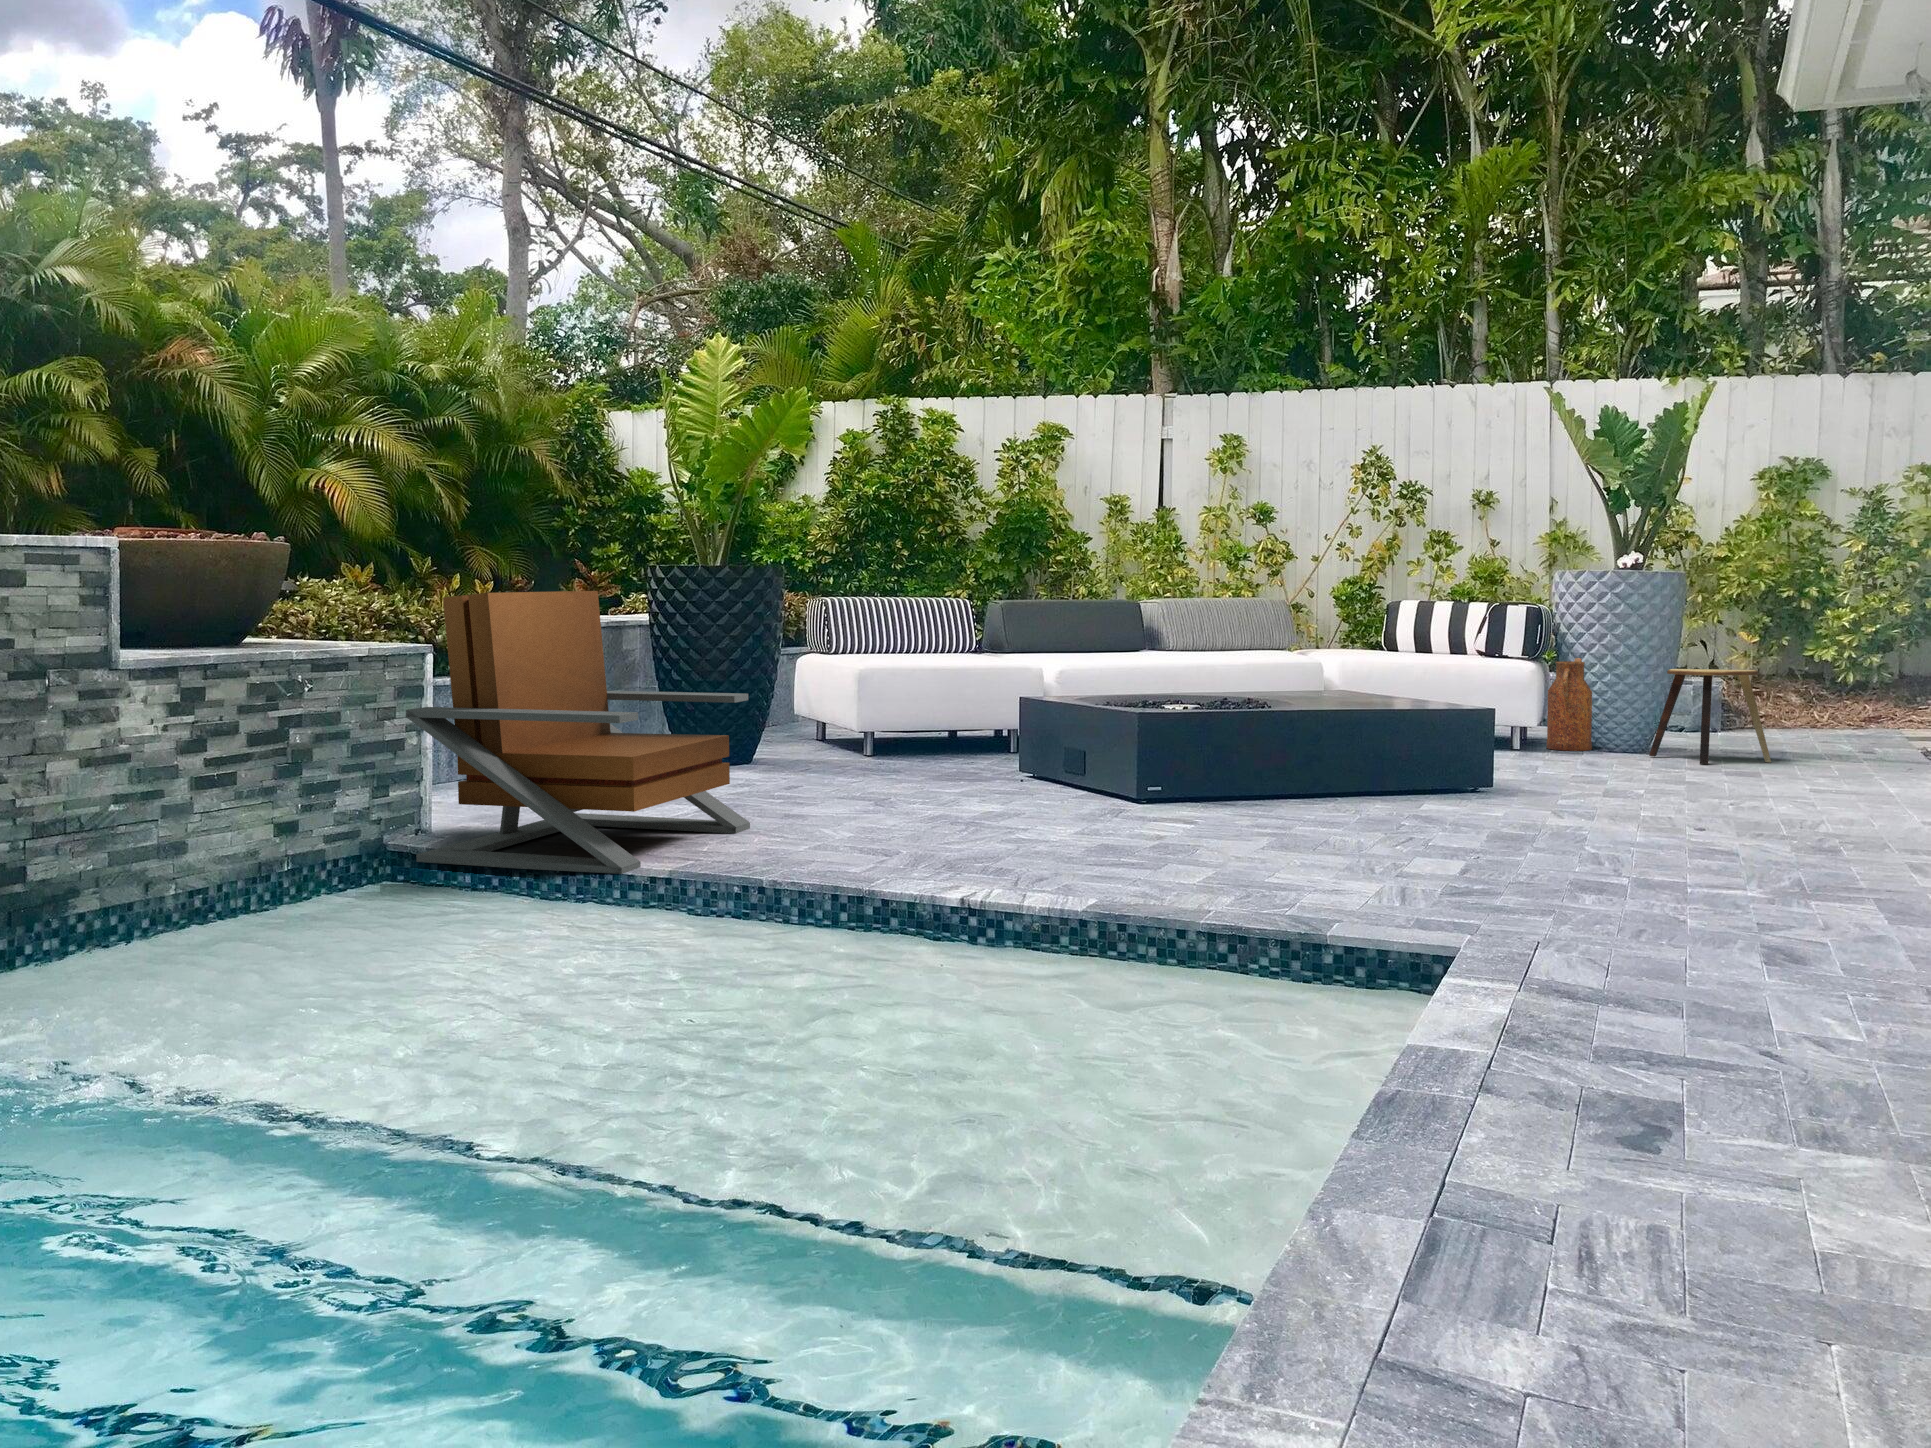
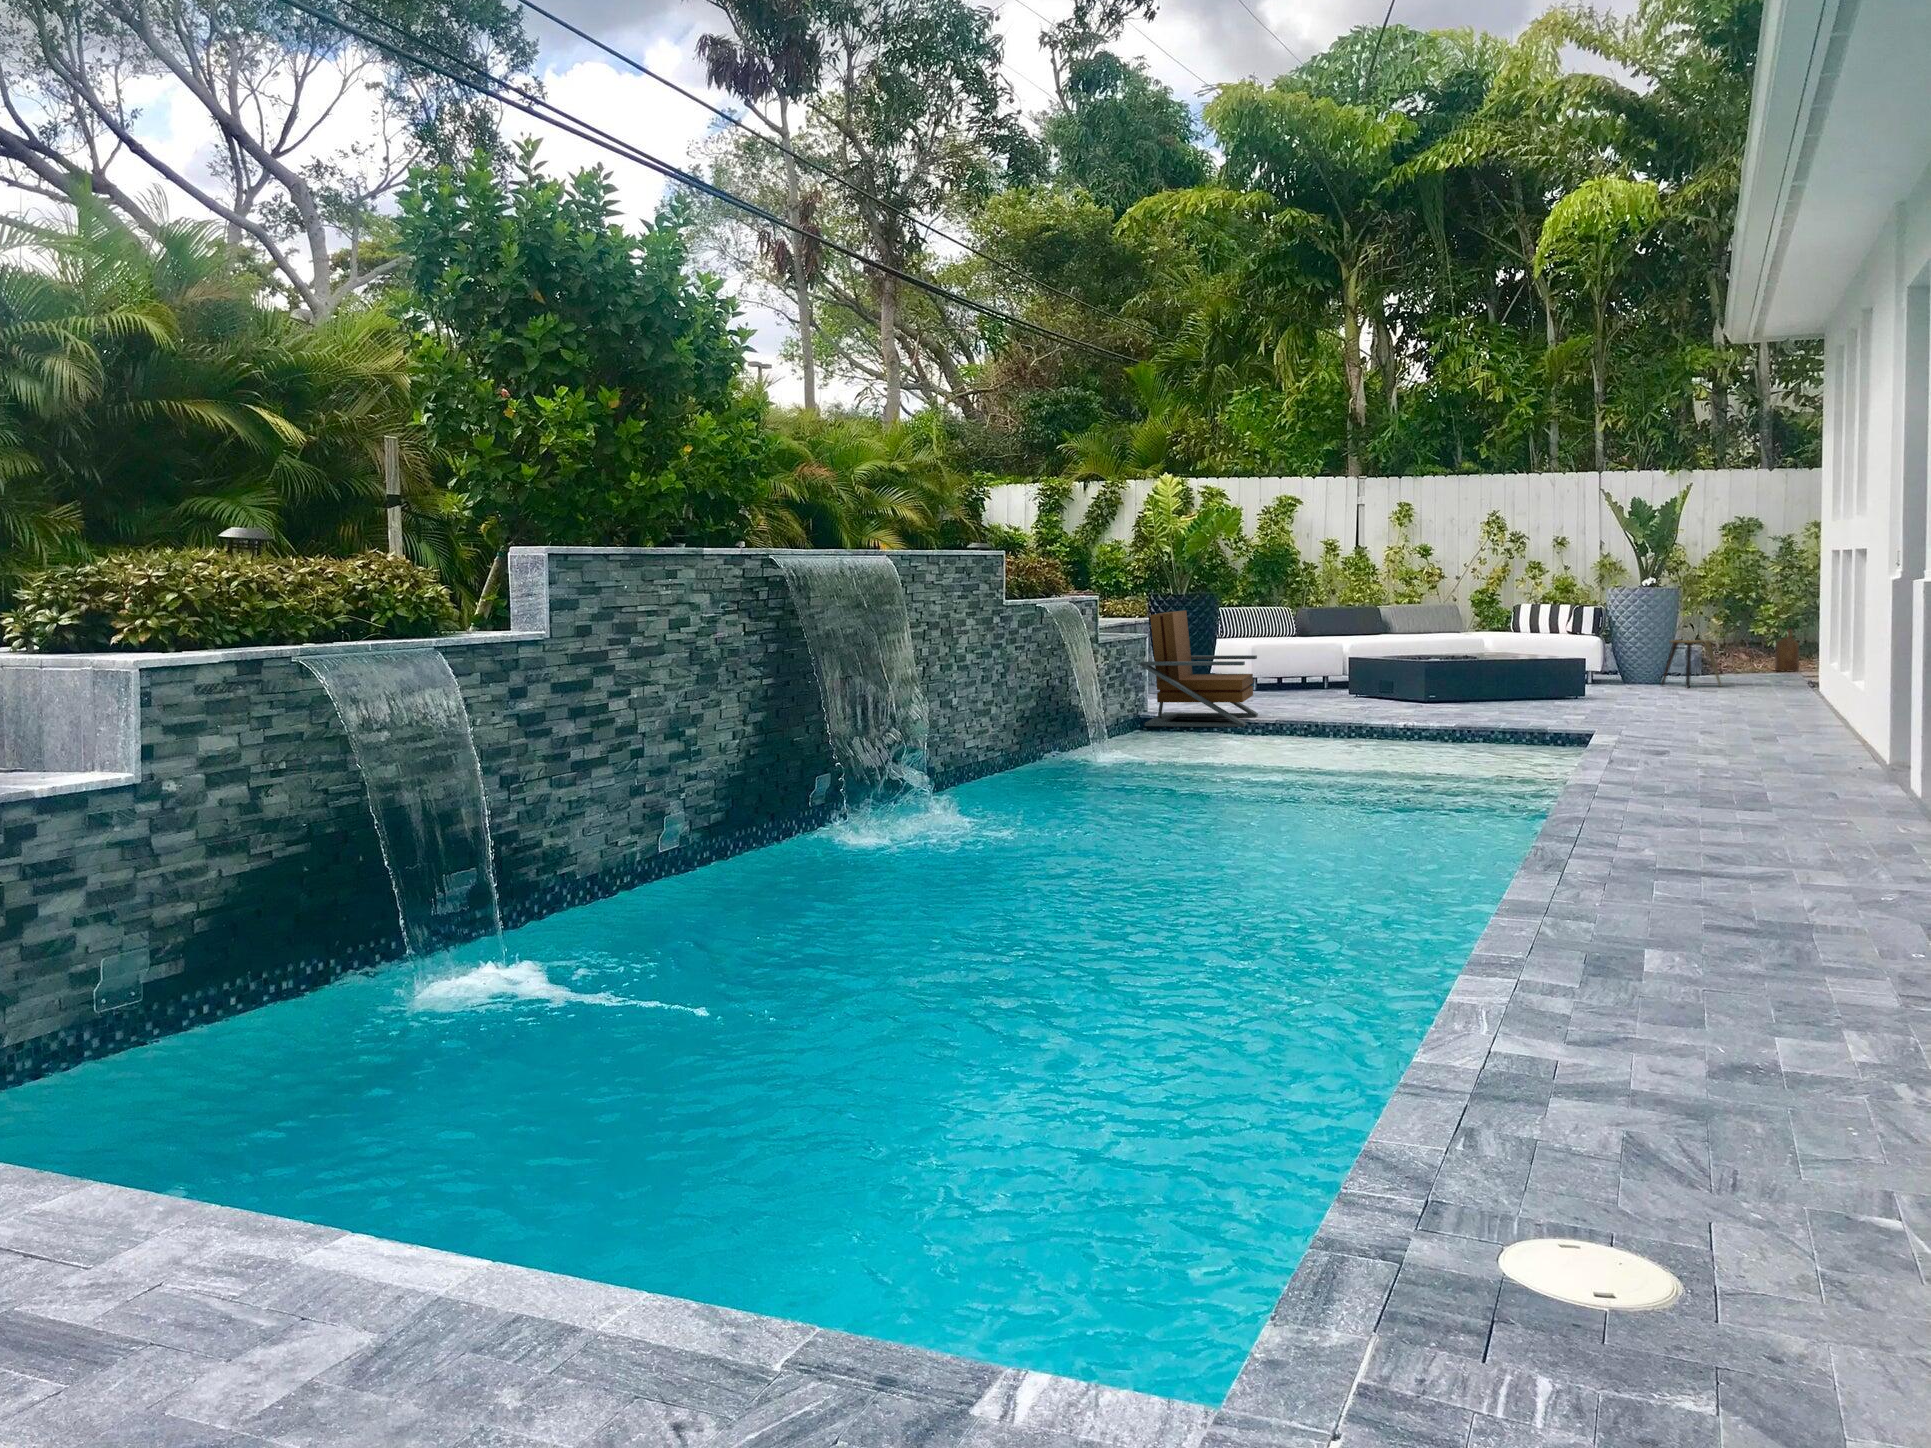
watering can: present [1547,658,1592,751] -> present [1775,628,1799,671]

